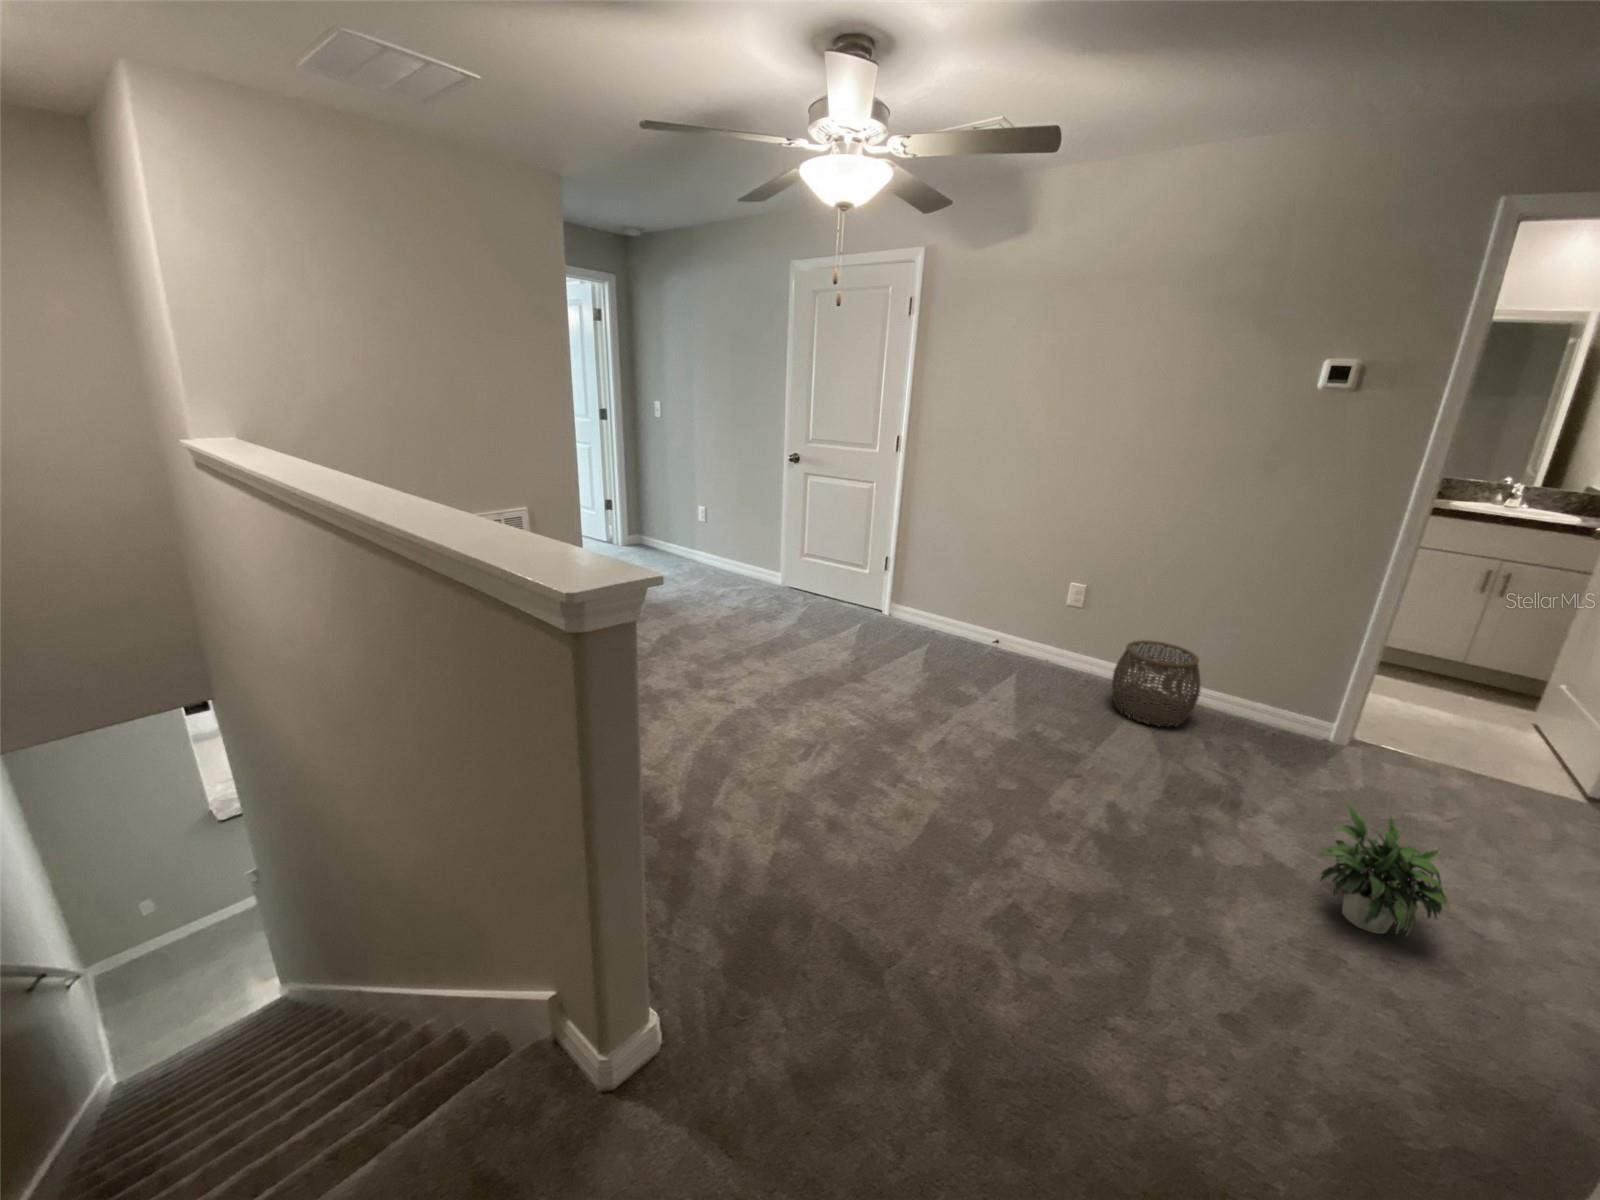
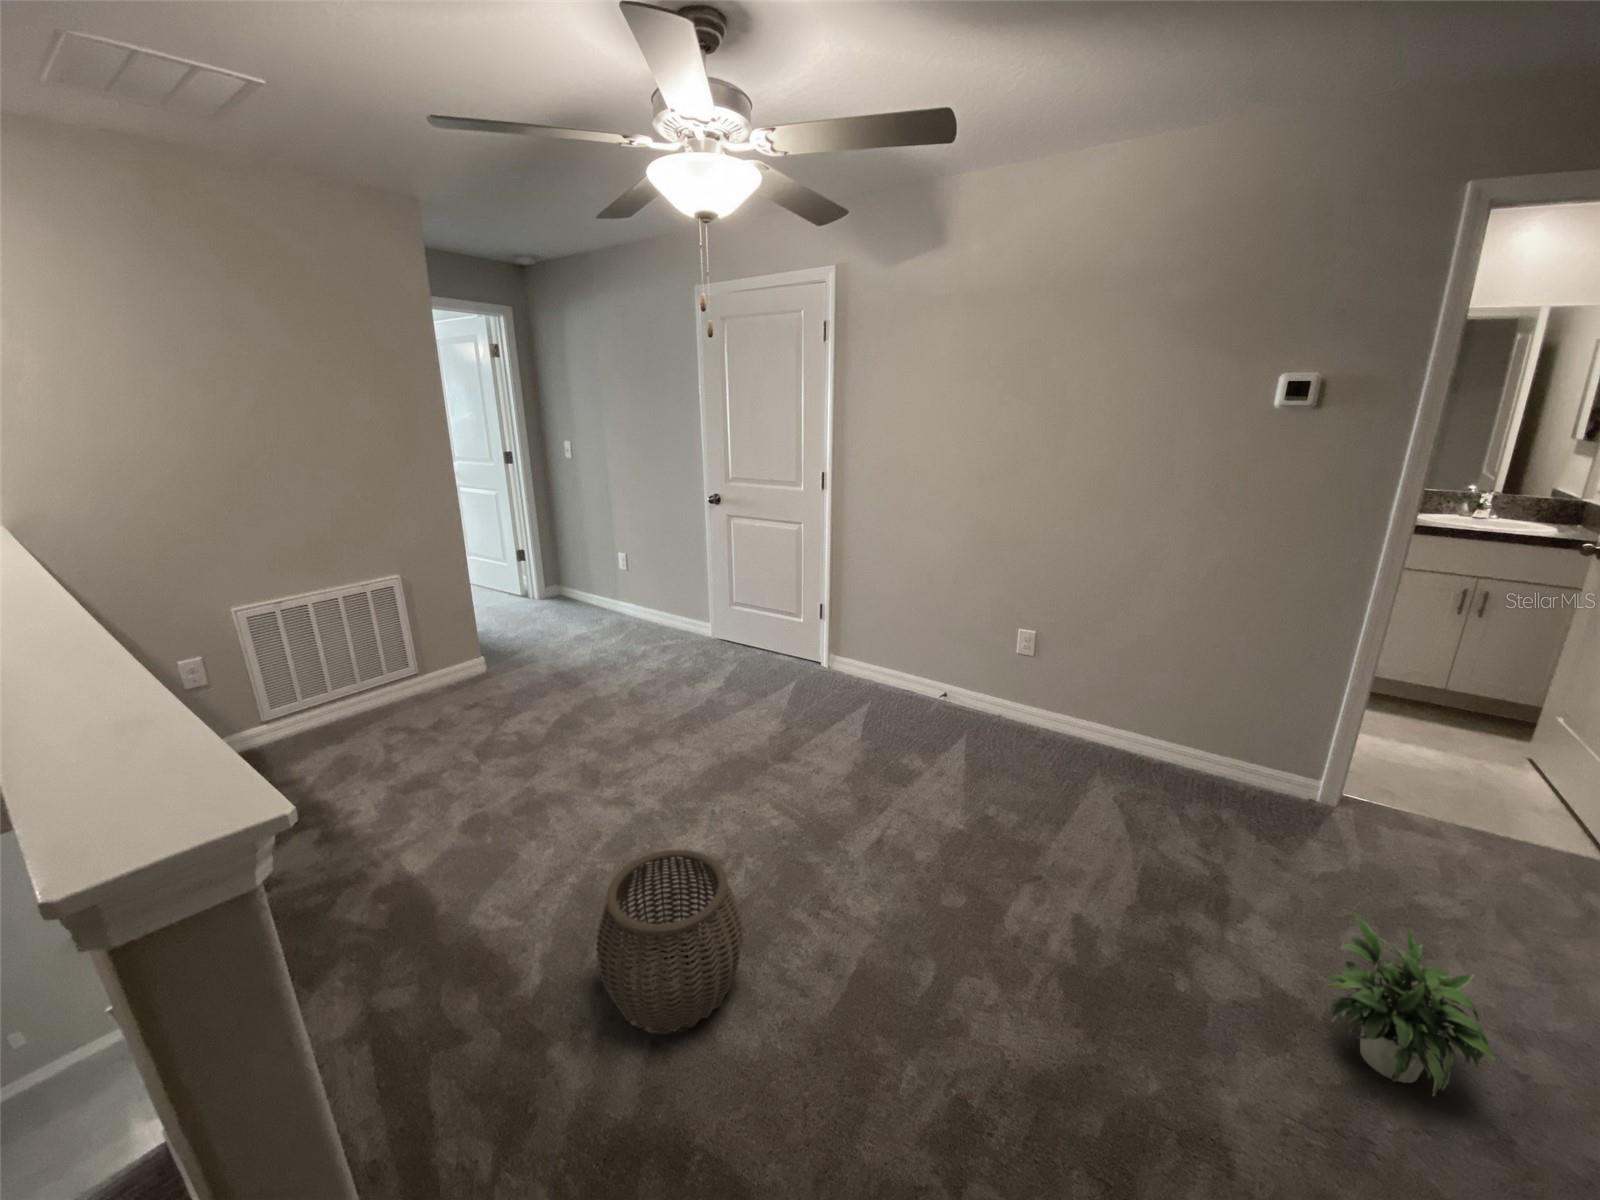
woven basket: present [1112,640,1201,727] -> present [596,850,743,1033]

